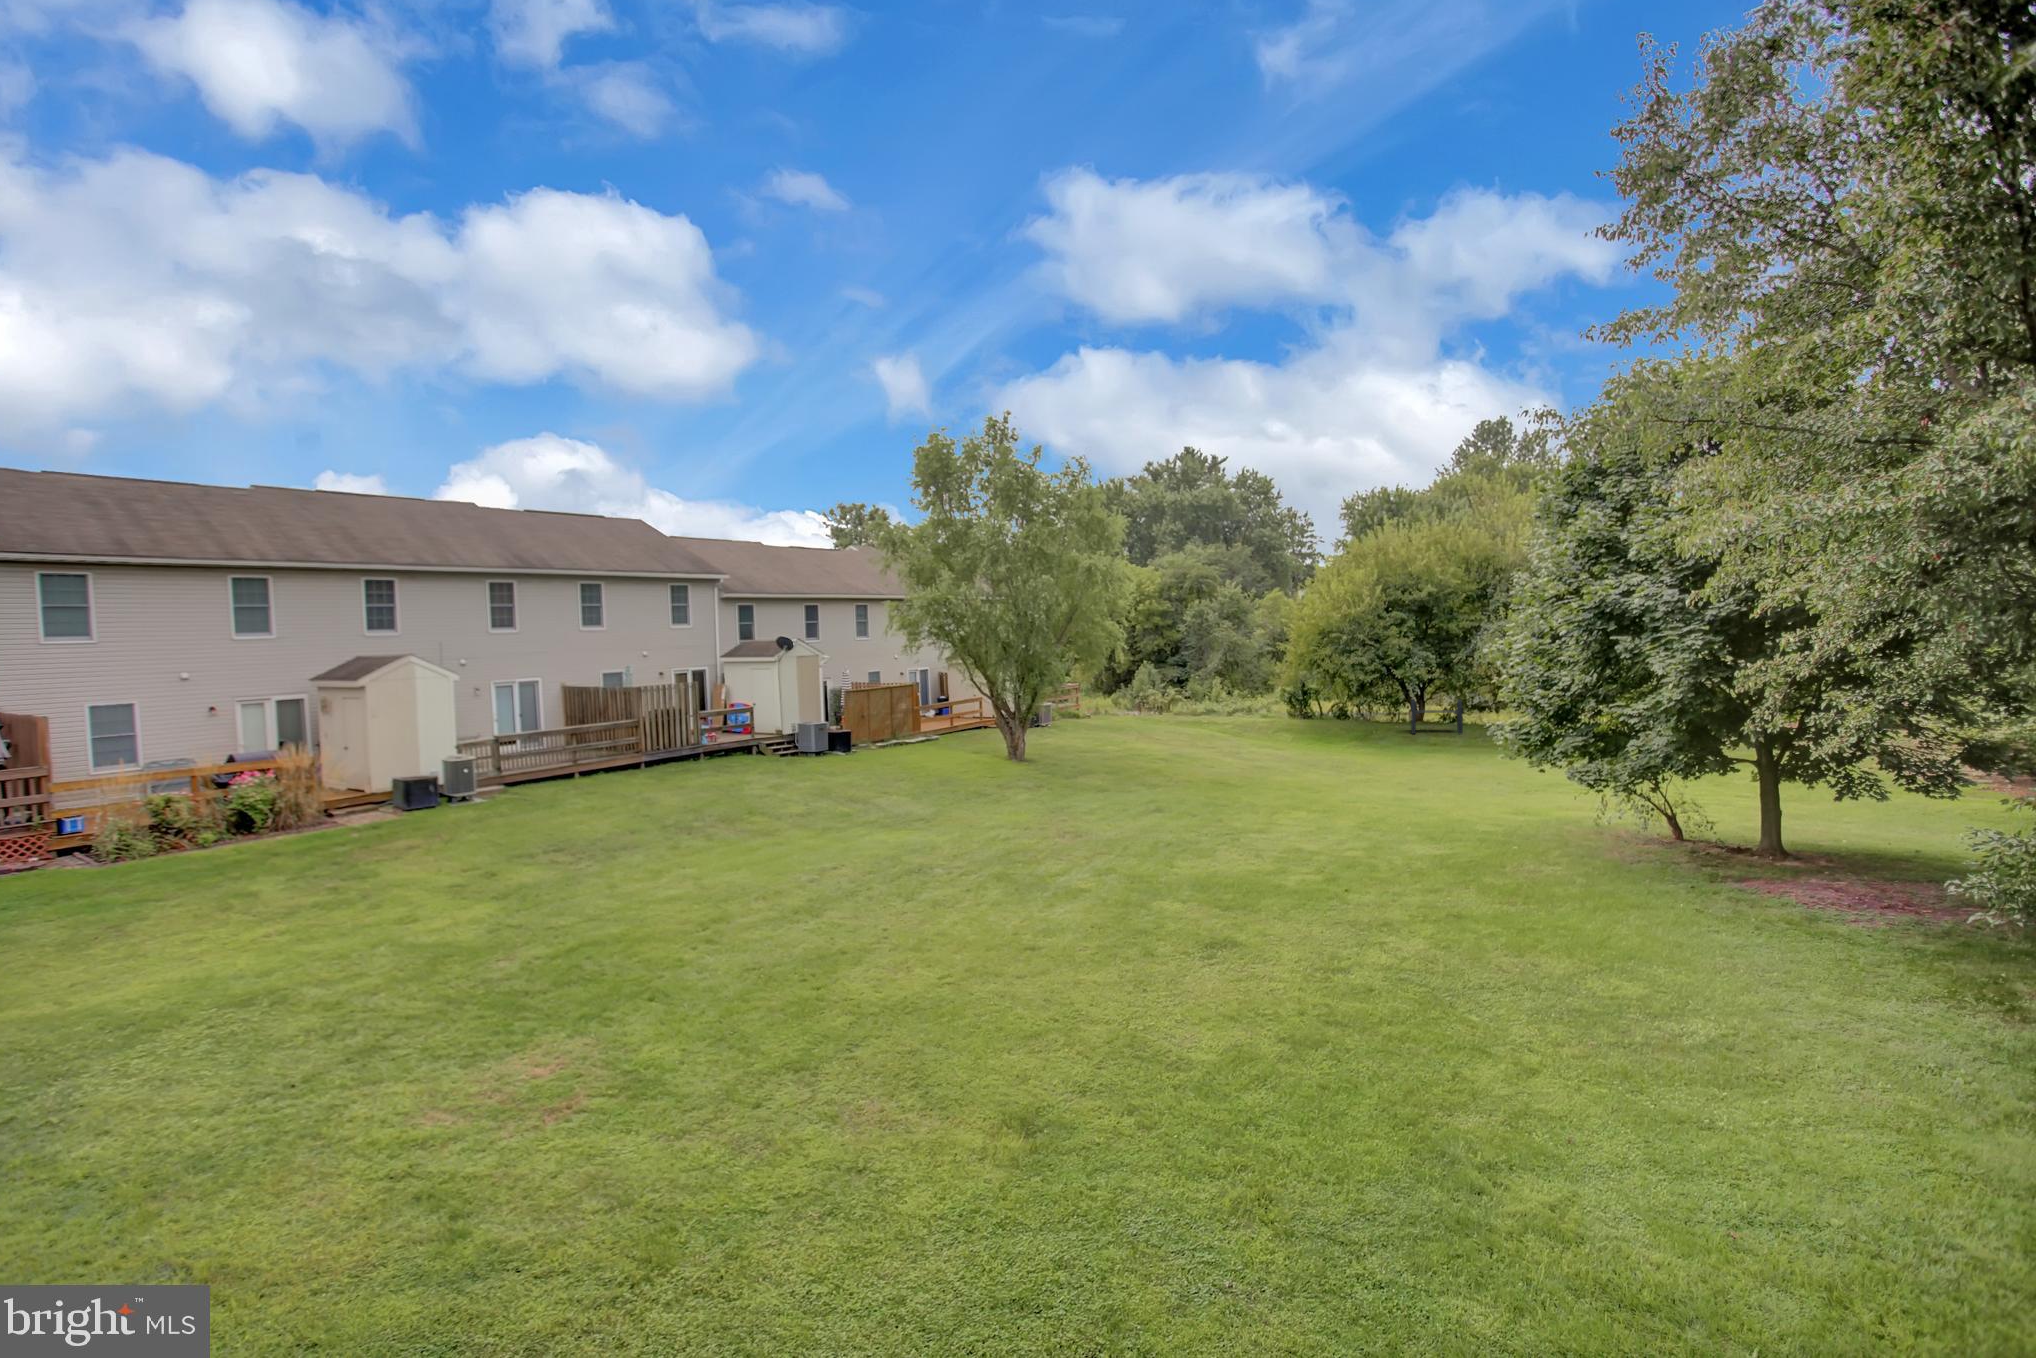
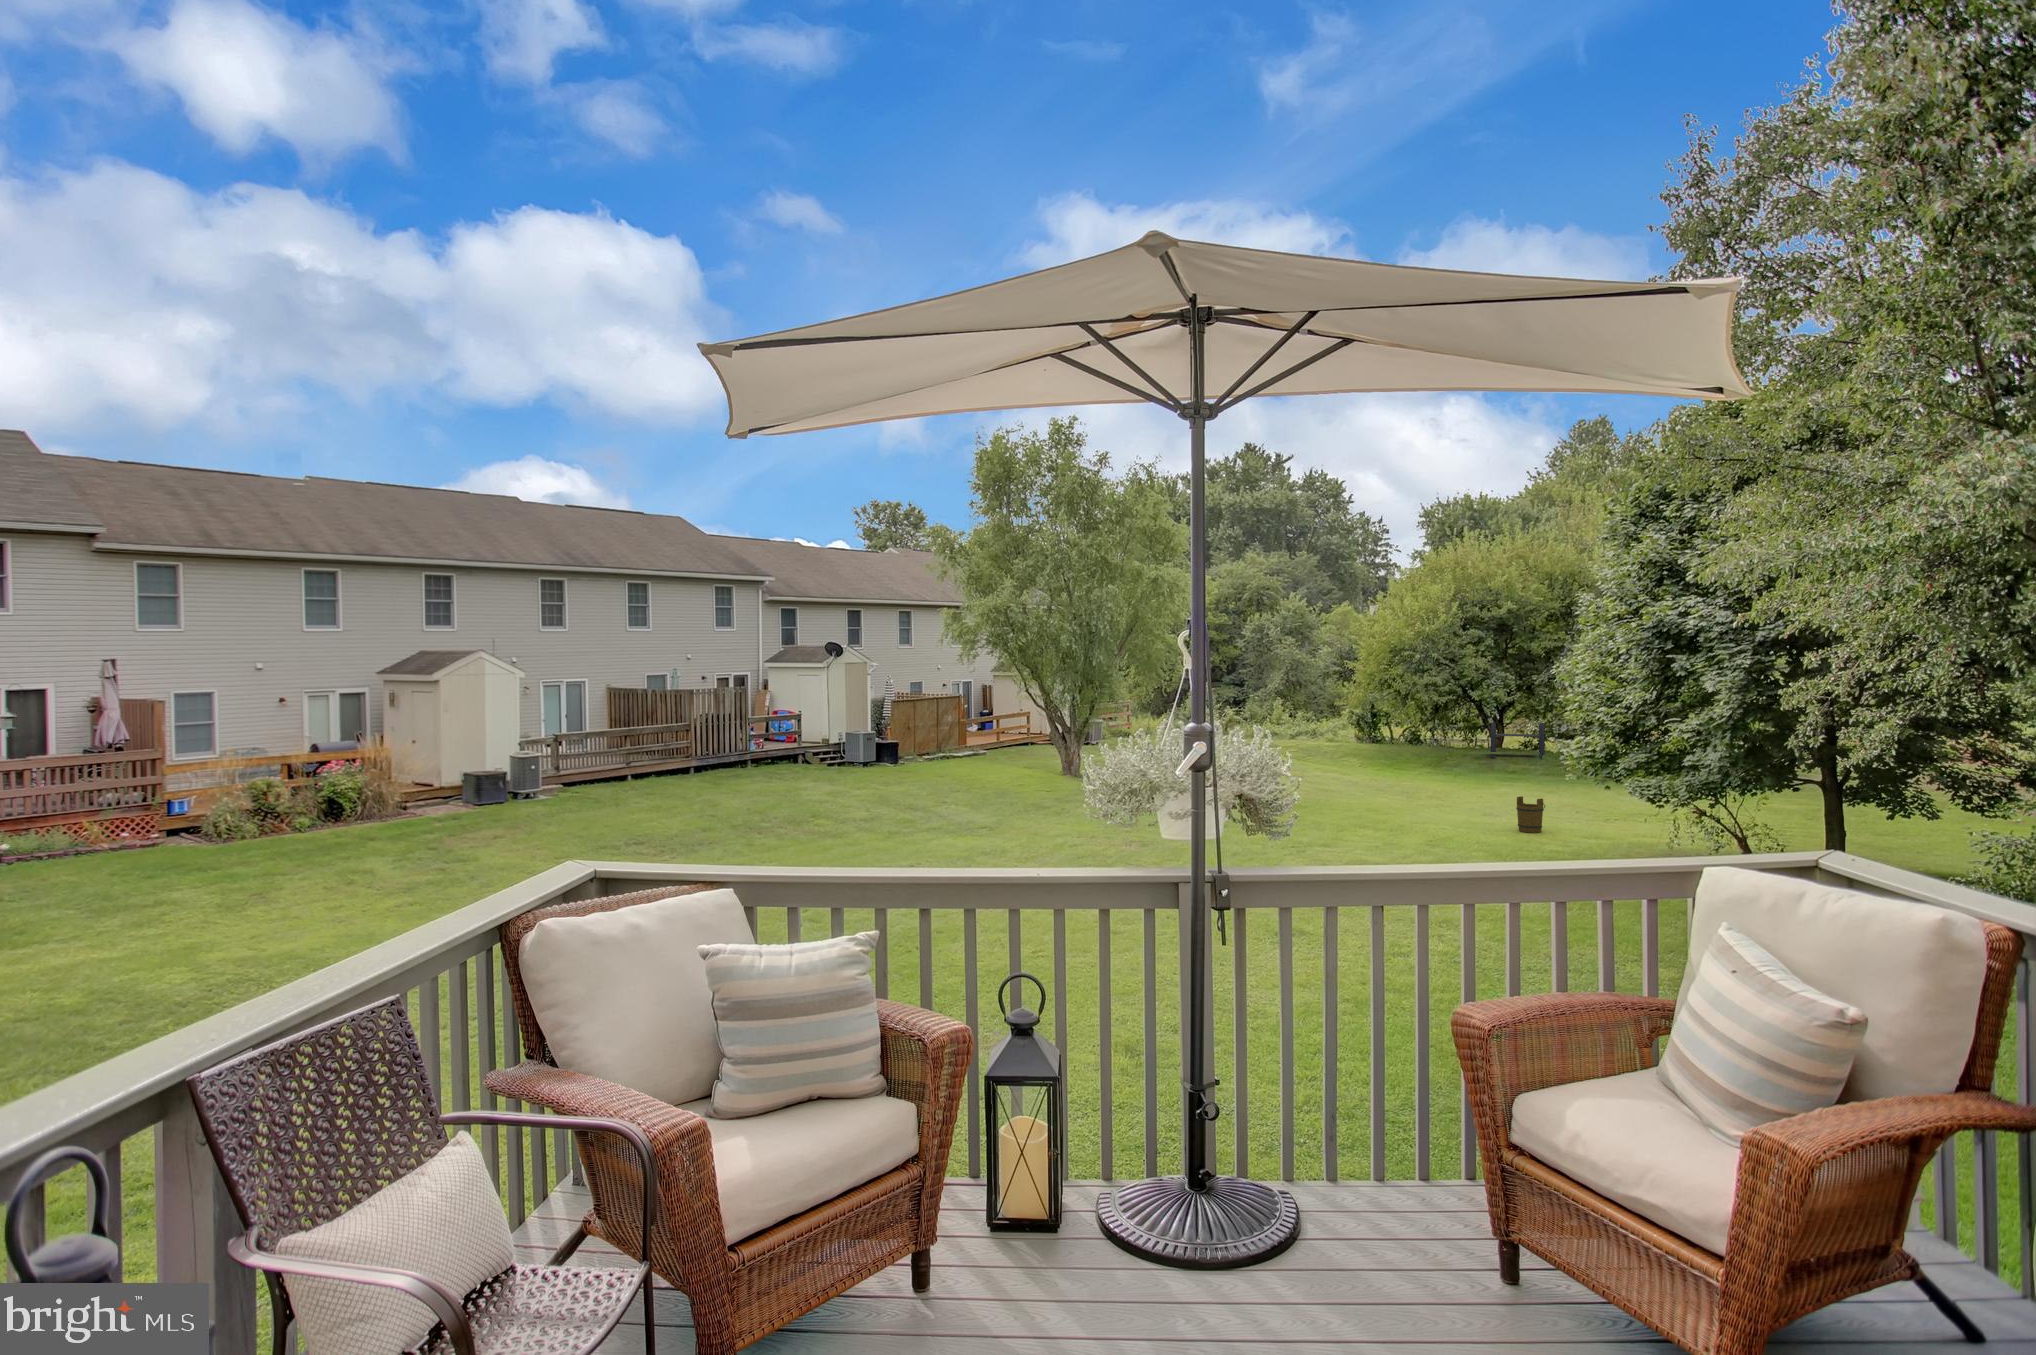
bucket: none [1440,783,1470,821] -> present [1516,796,1545,833]

